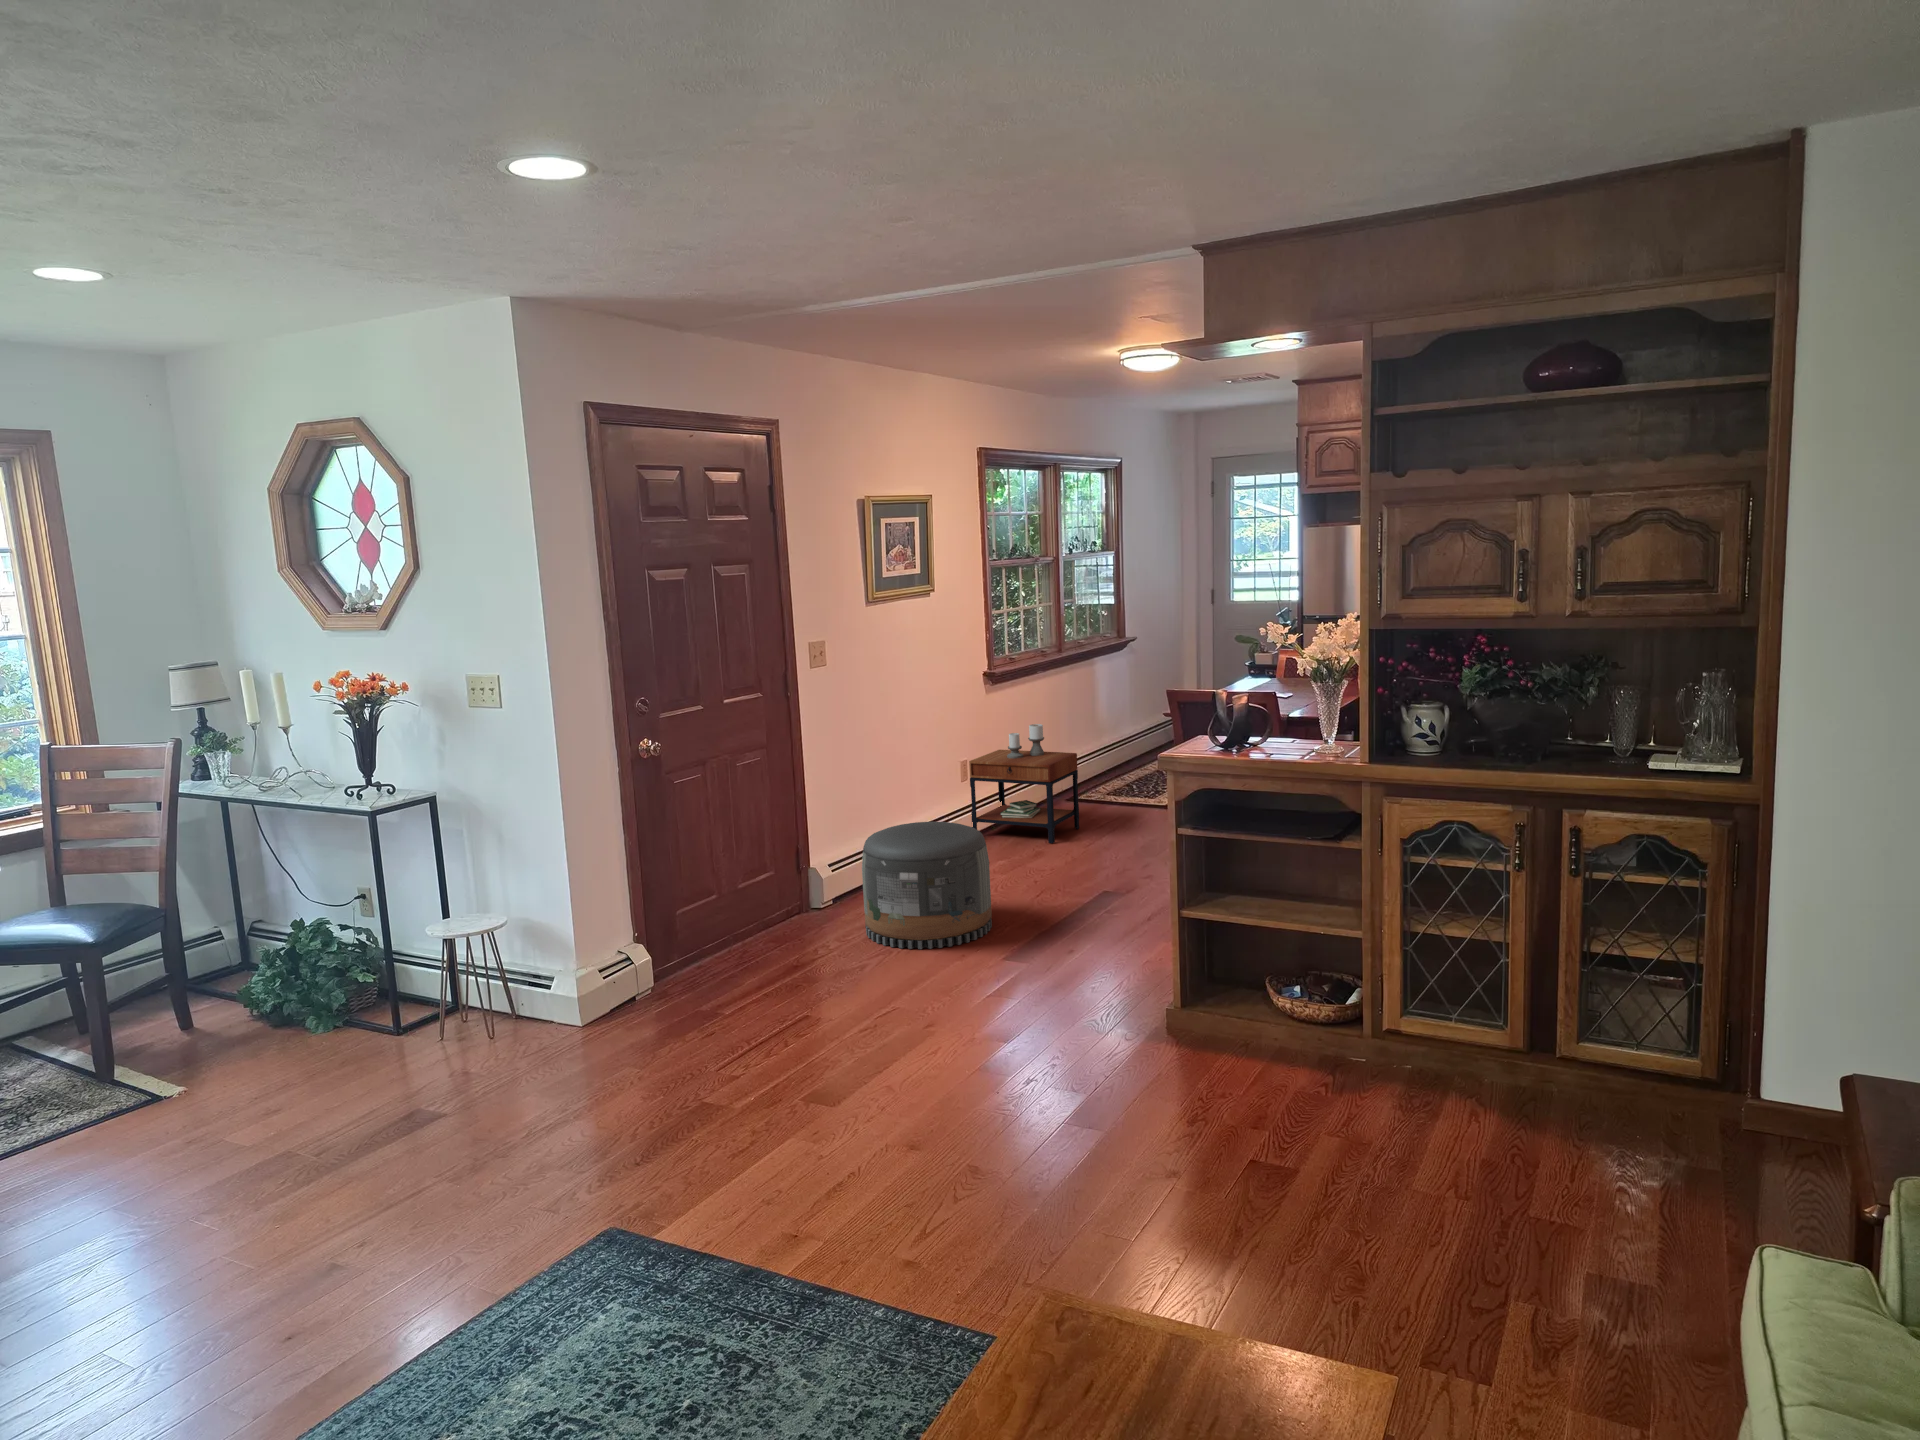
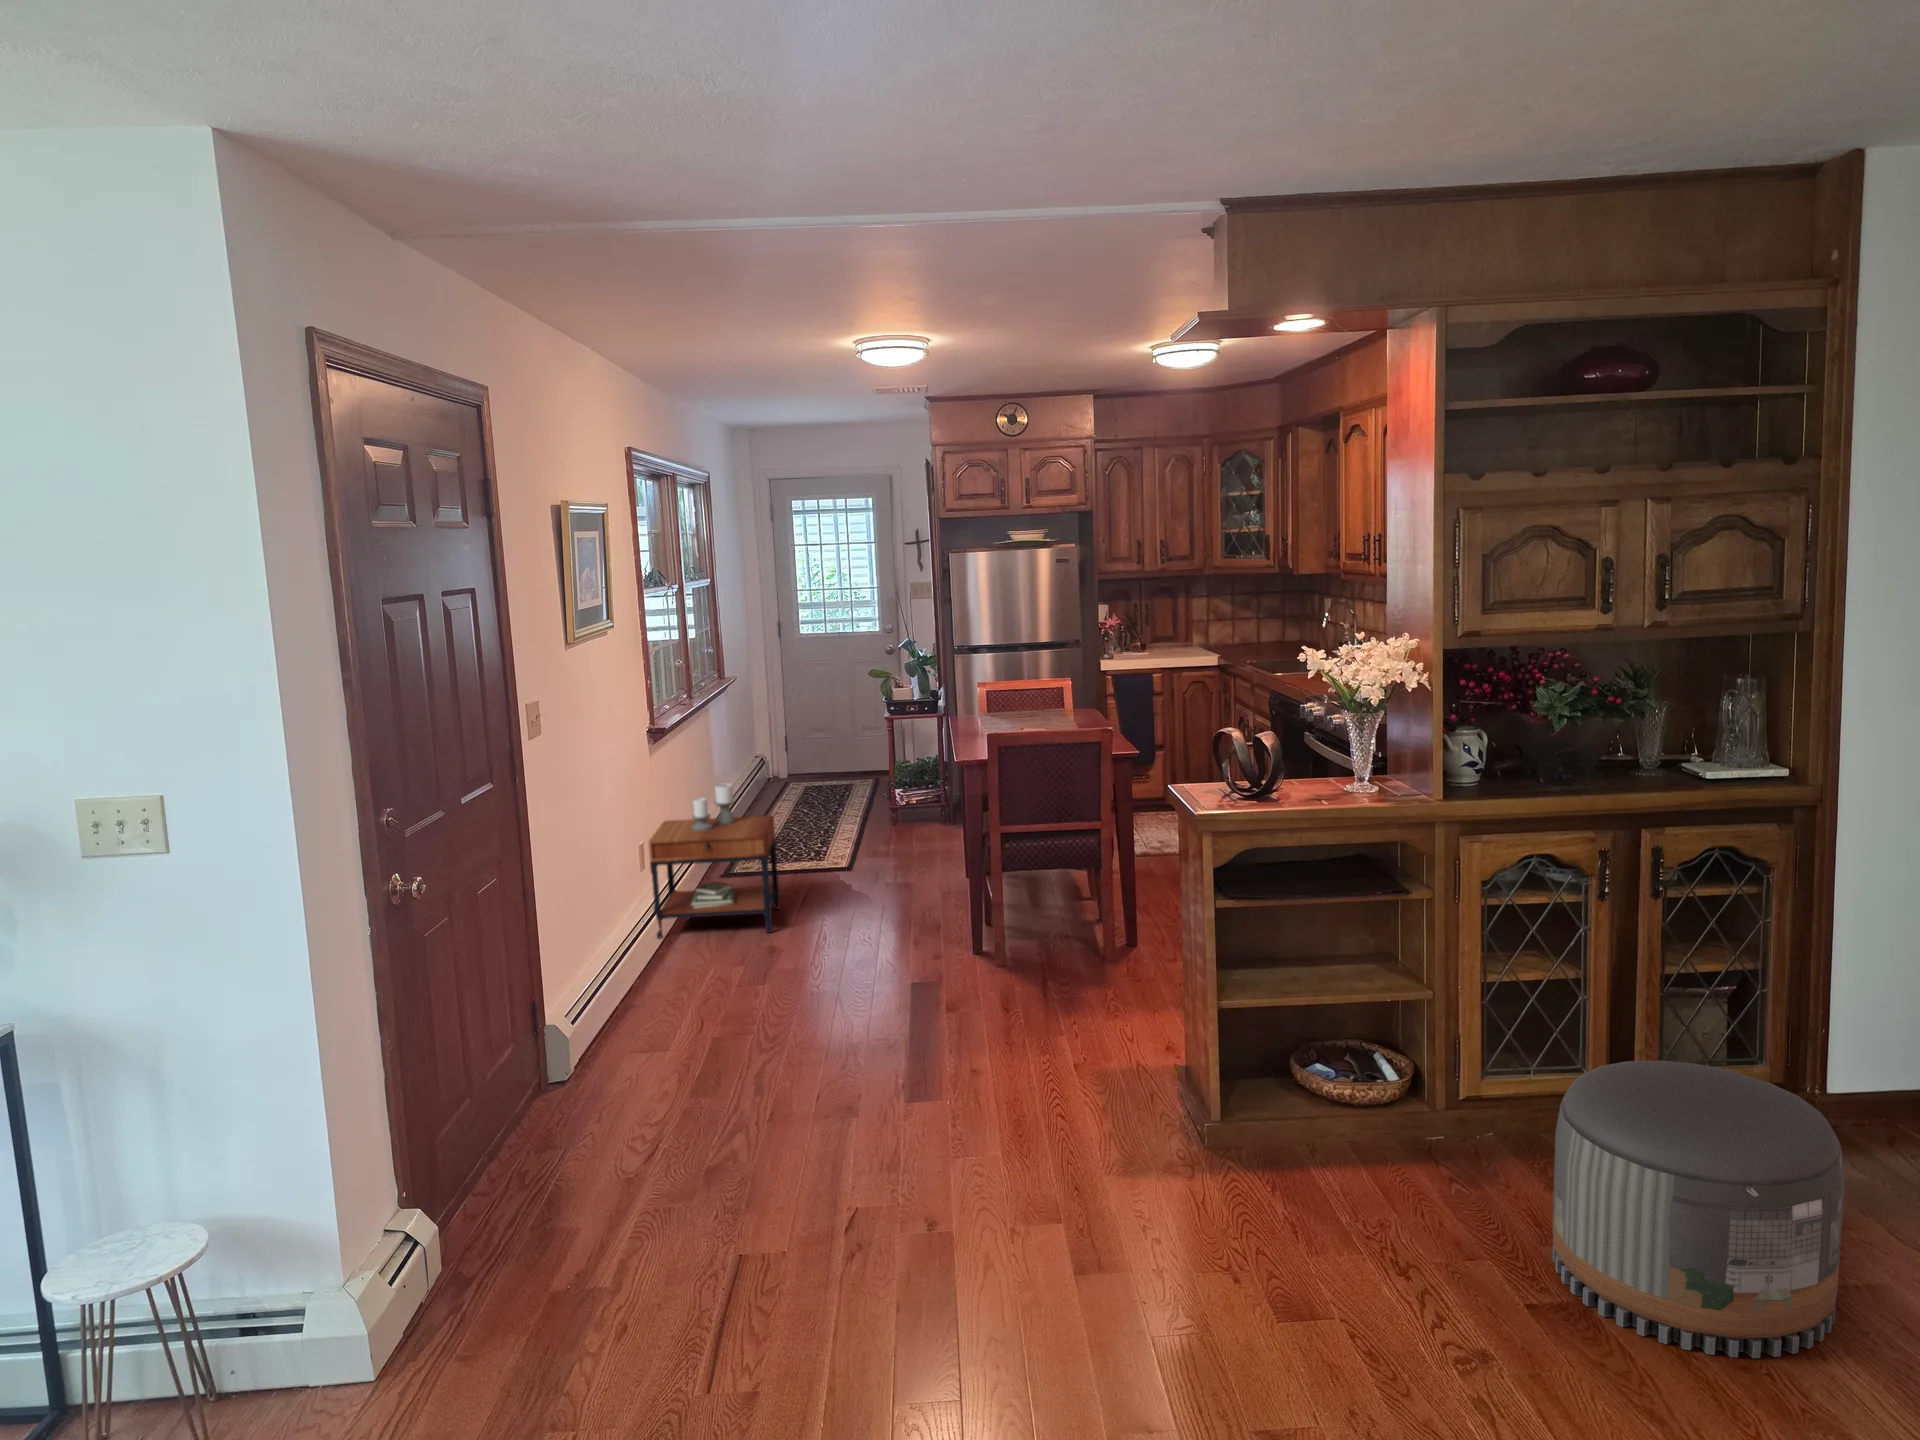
pouf: present [862,822,992,949] -> present [1553,1061,1845,1358]

